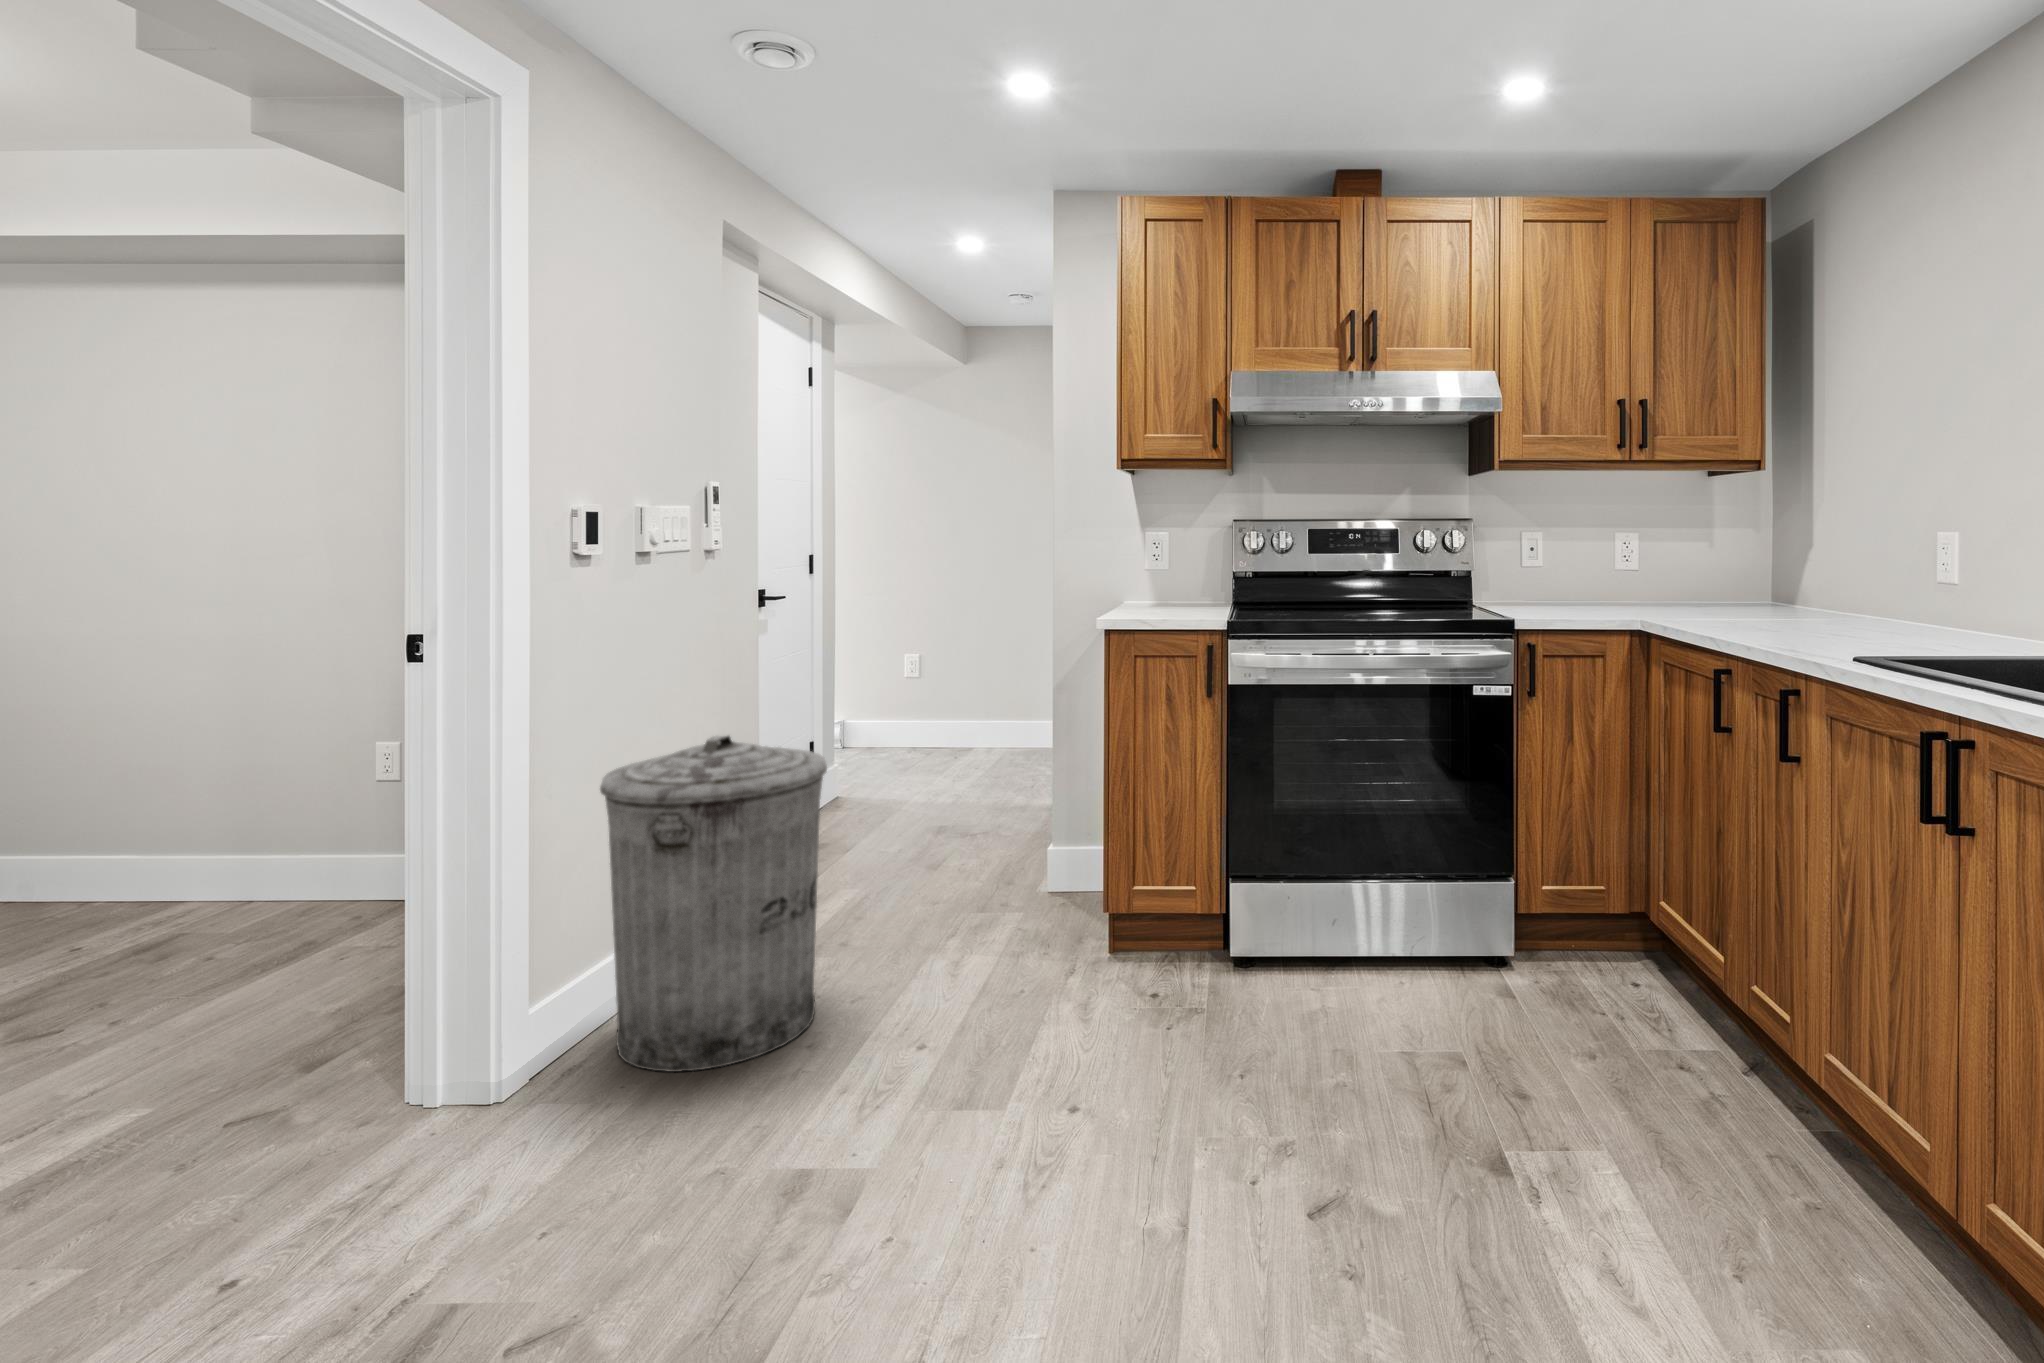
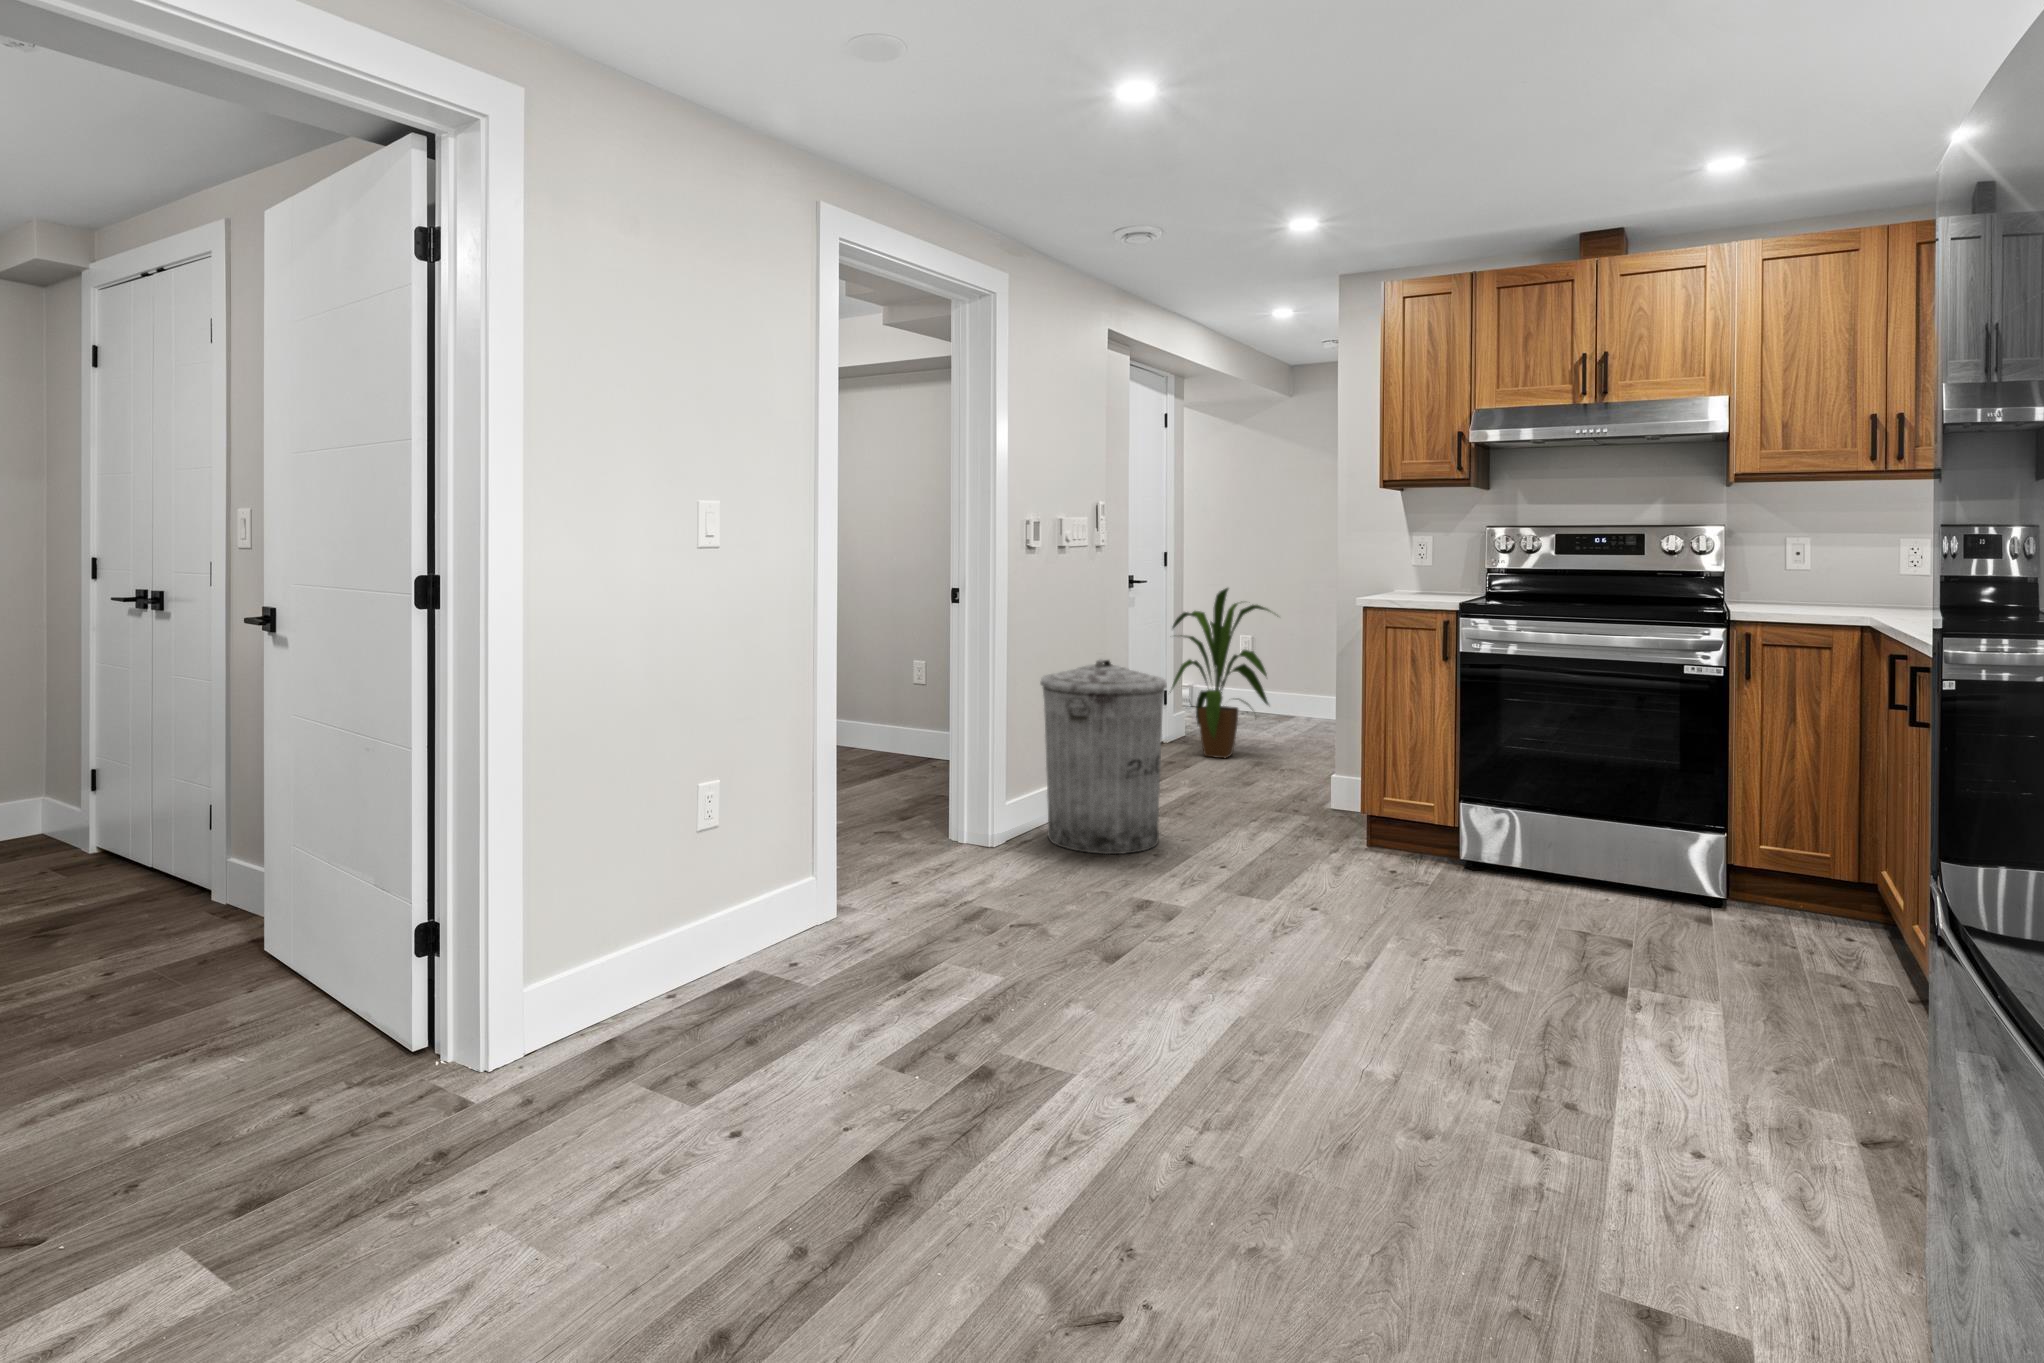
house plant: none [818,599,968,821] -> present [1170,588,1270,758]

